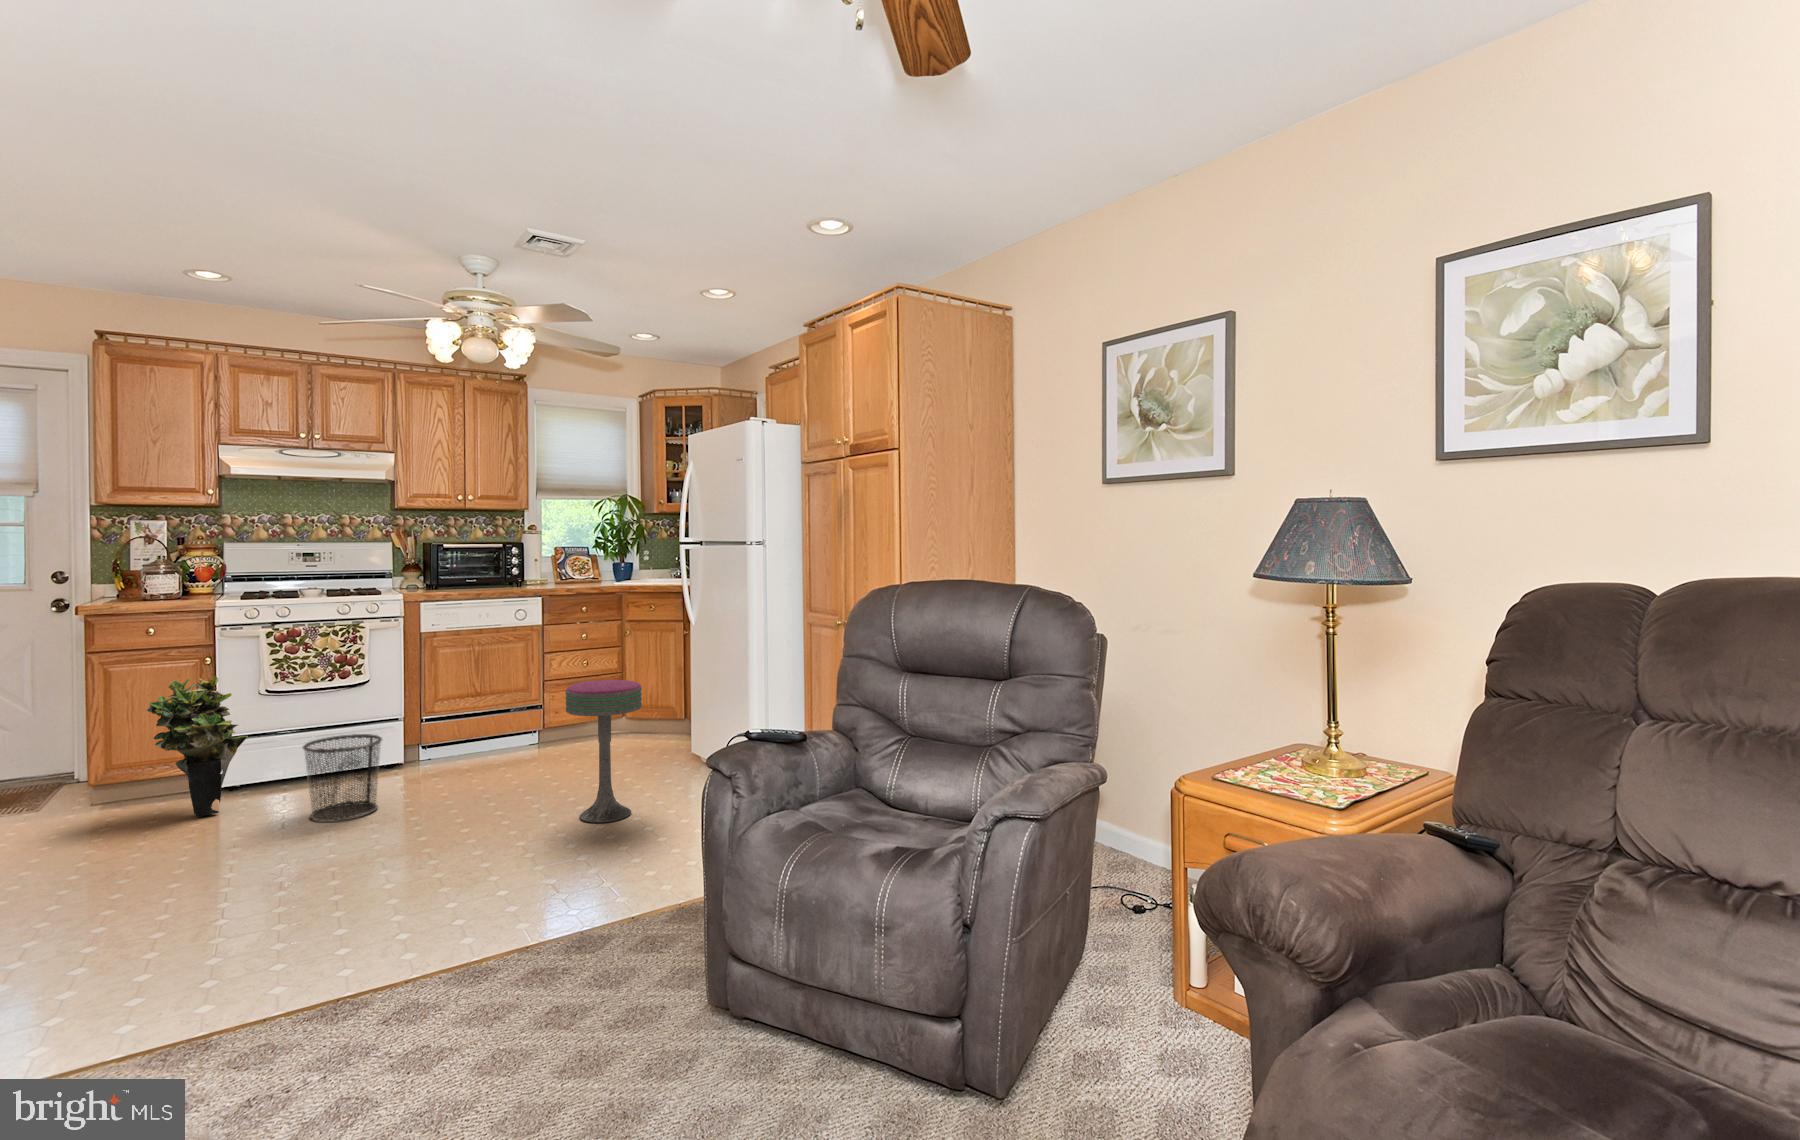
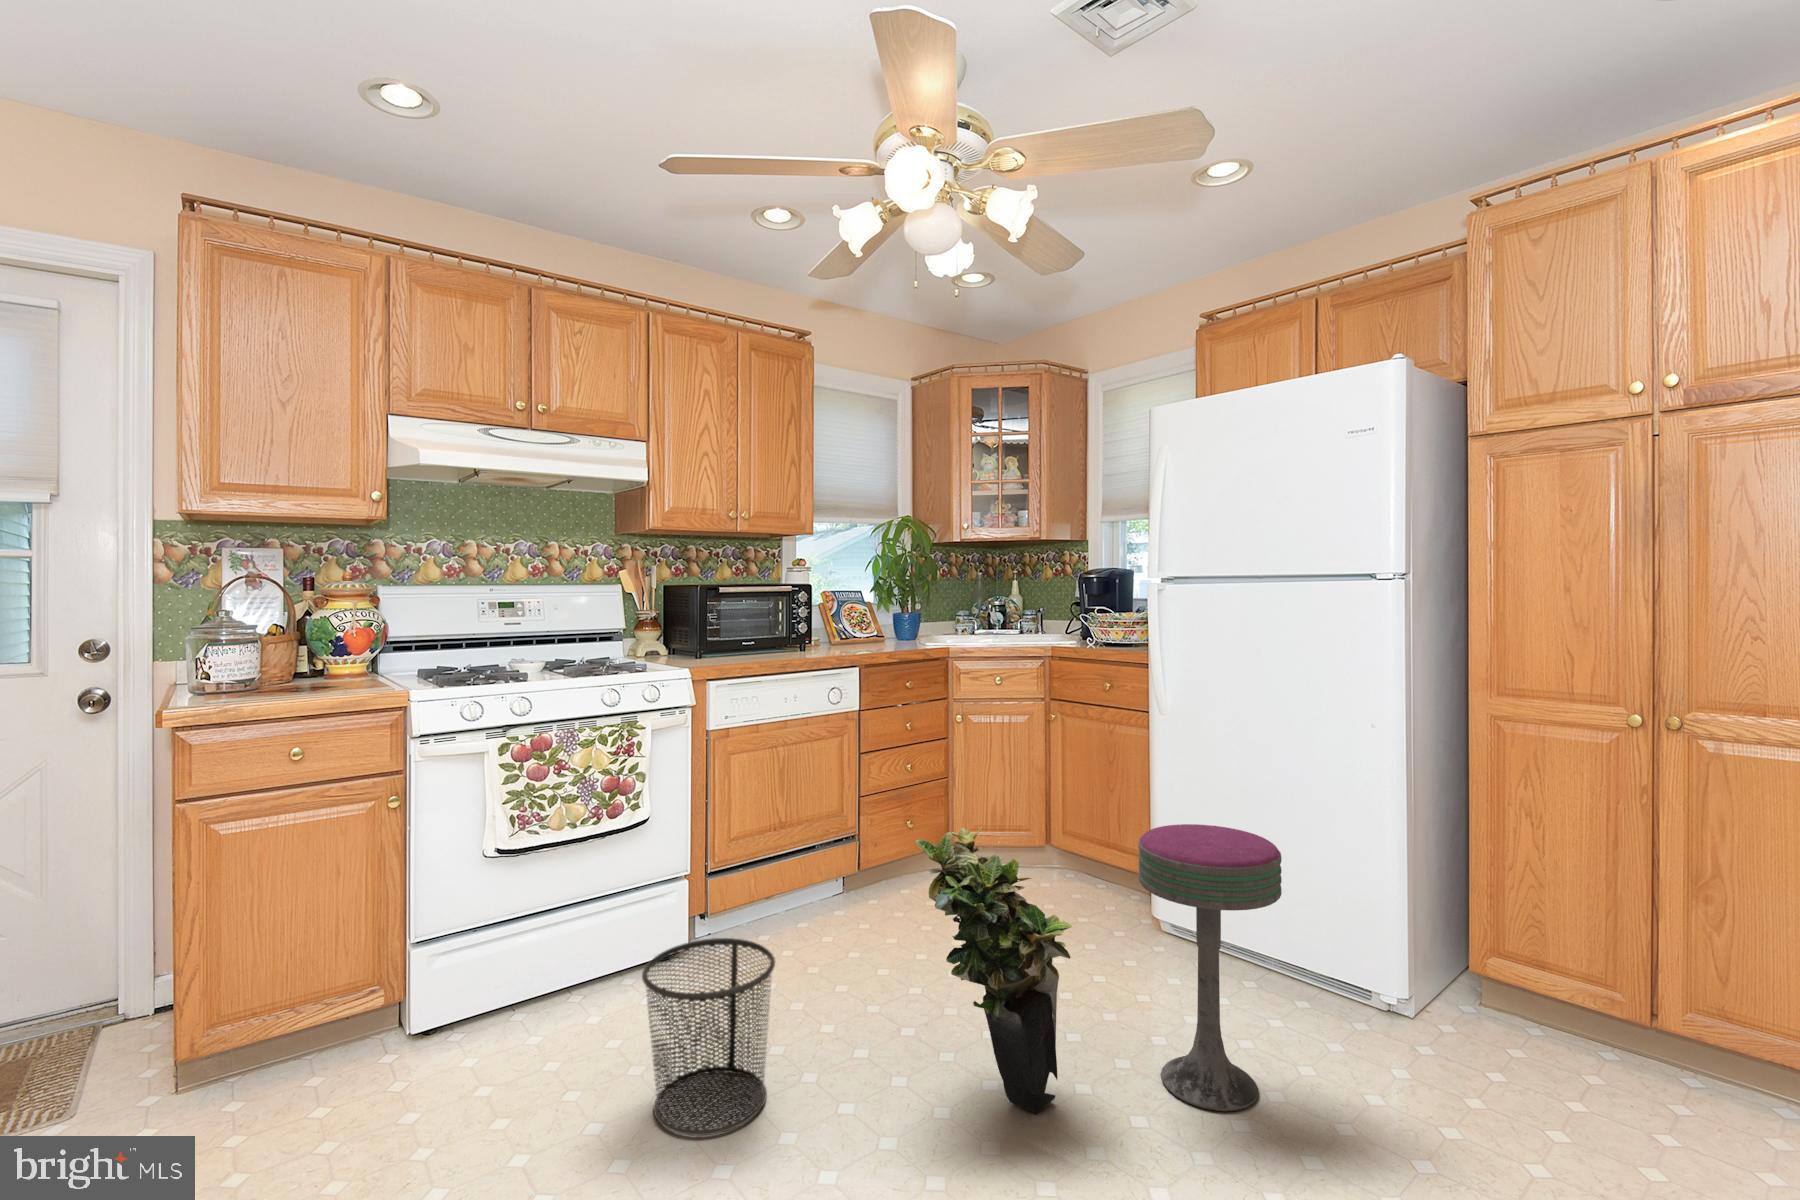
potted plant: present [146,676,248,818] -> present [916,826,1072,1114]

